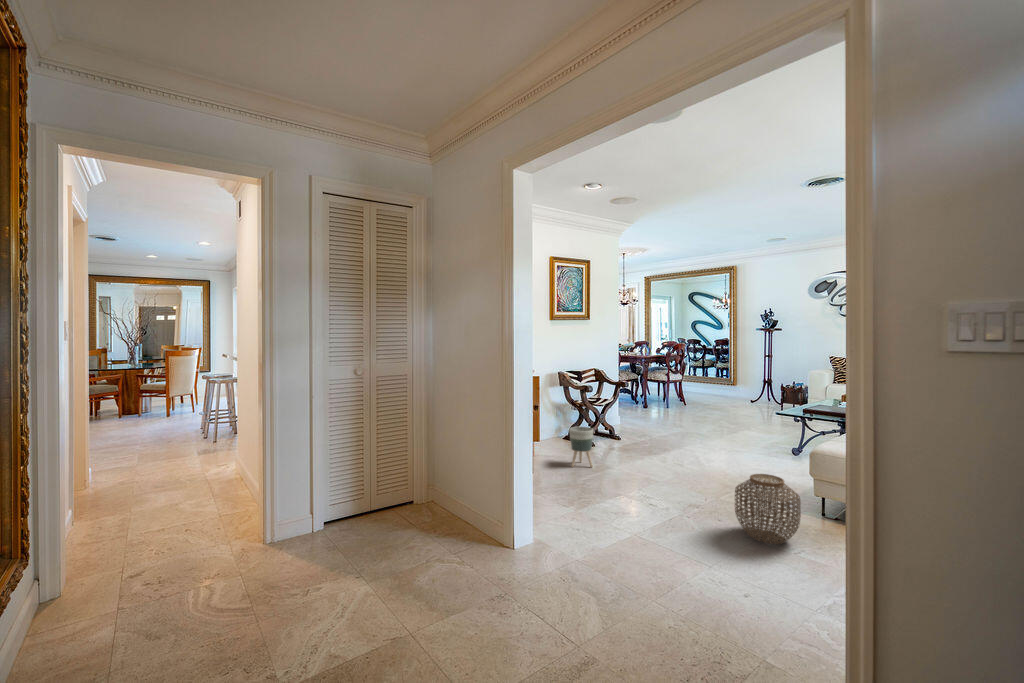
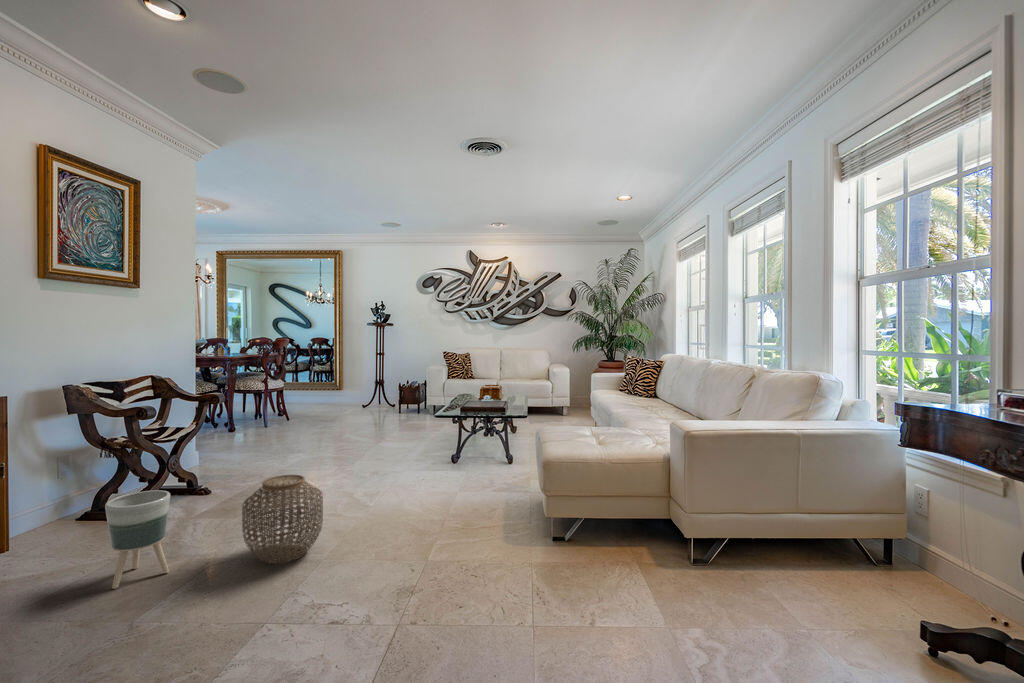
woven basket: present [735,474,801,544] -> present [242,475,323,563]

